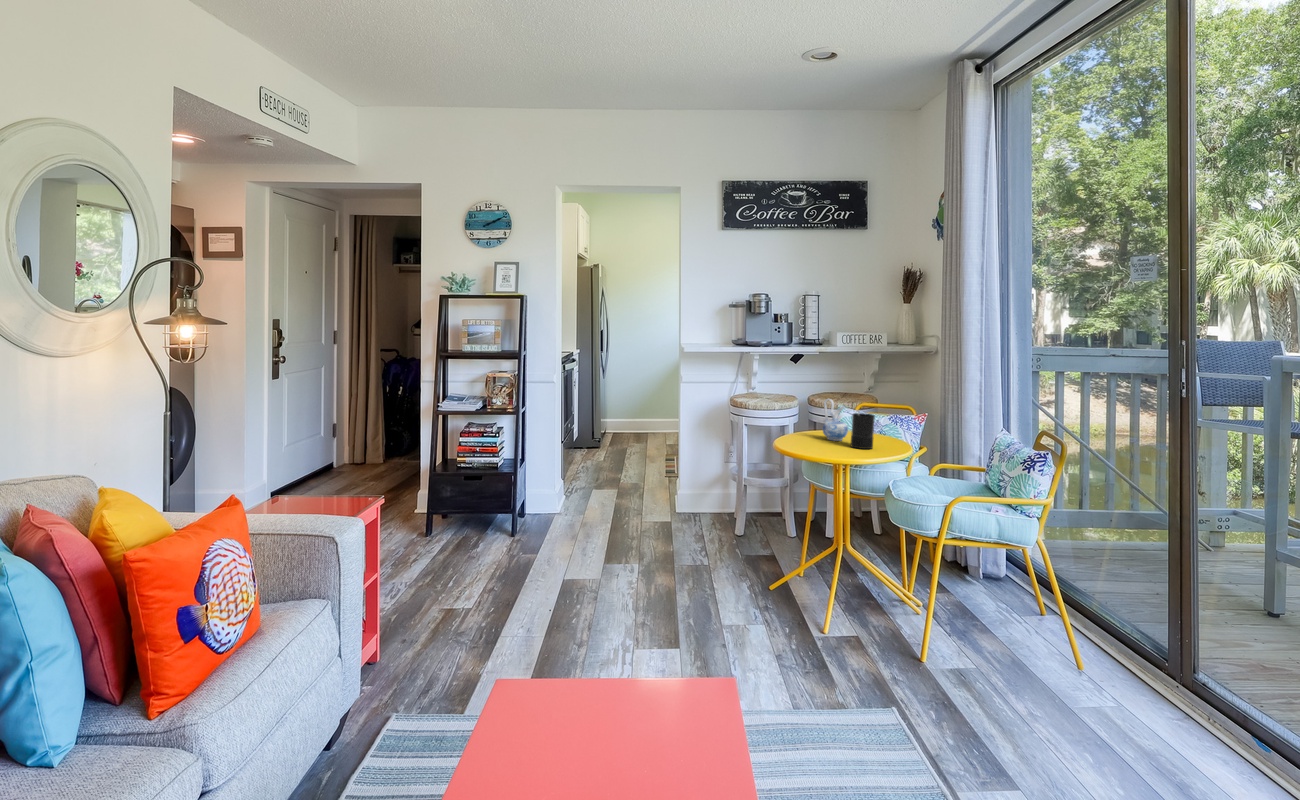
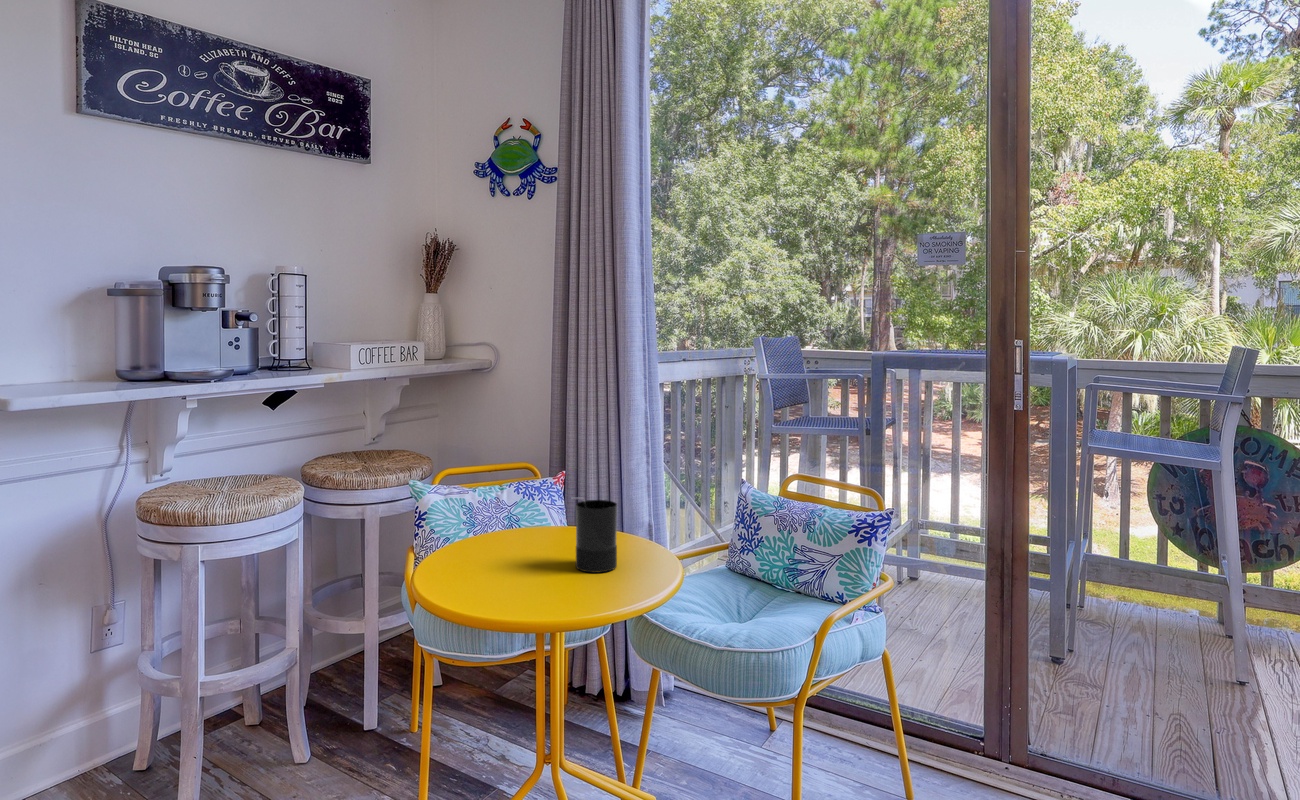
ceramic pitcher: present [822,399,848,441] -> none [495,480,544,562]

